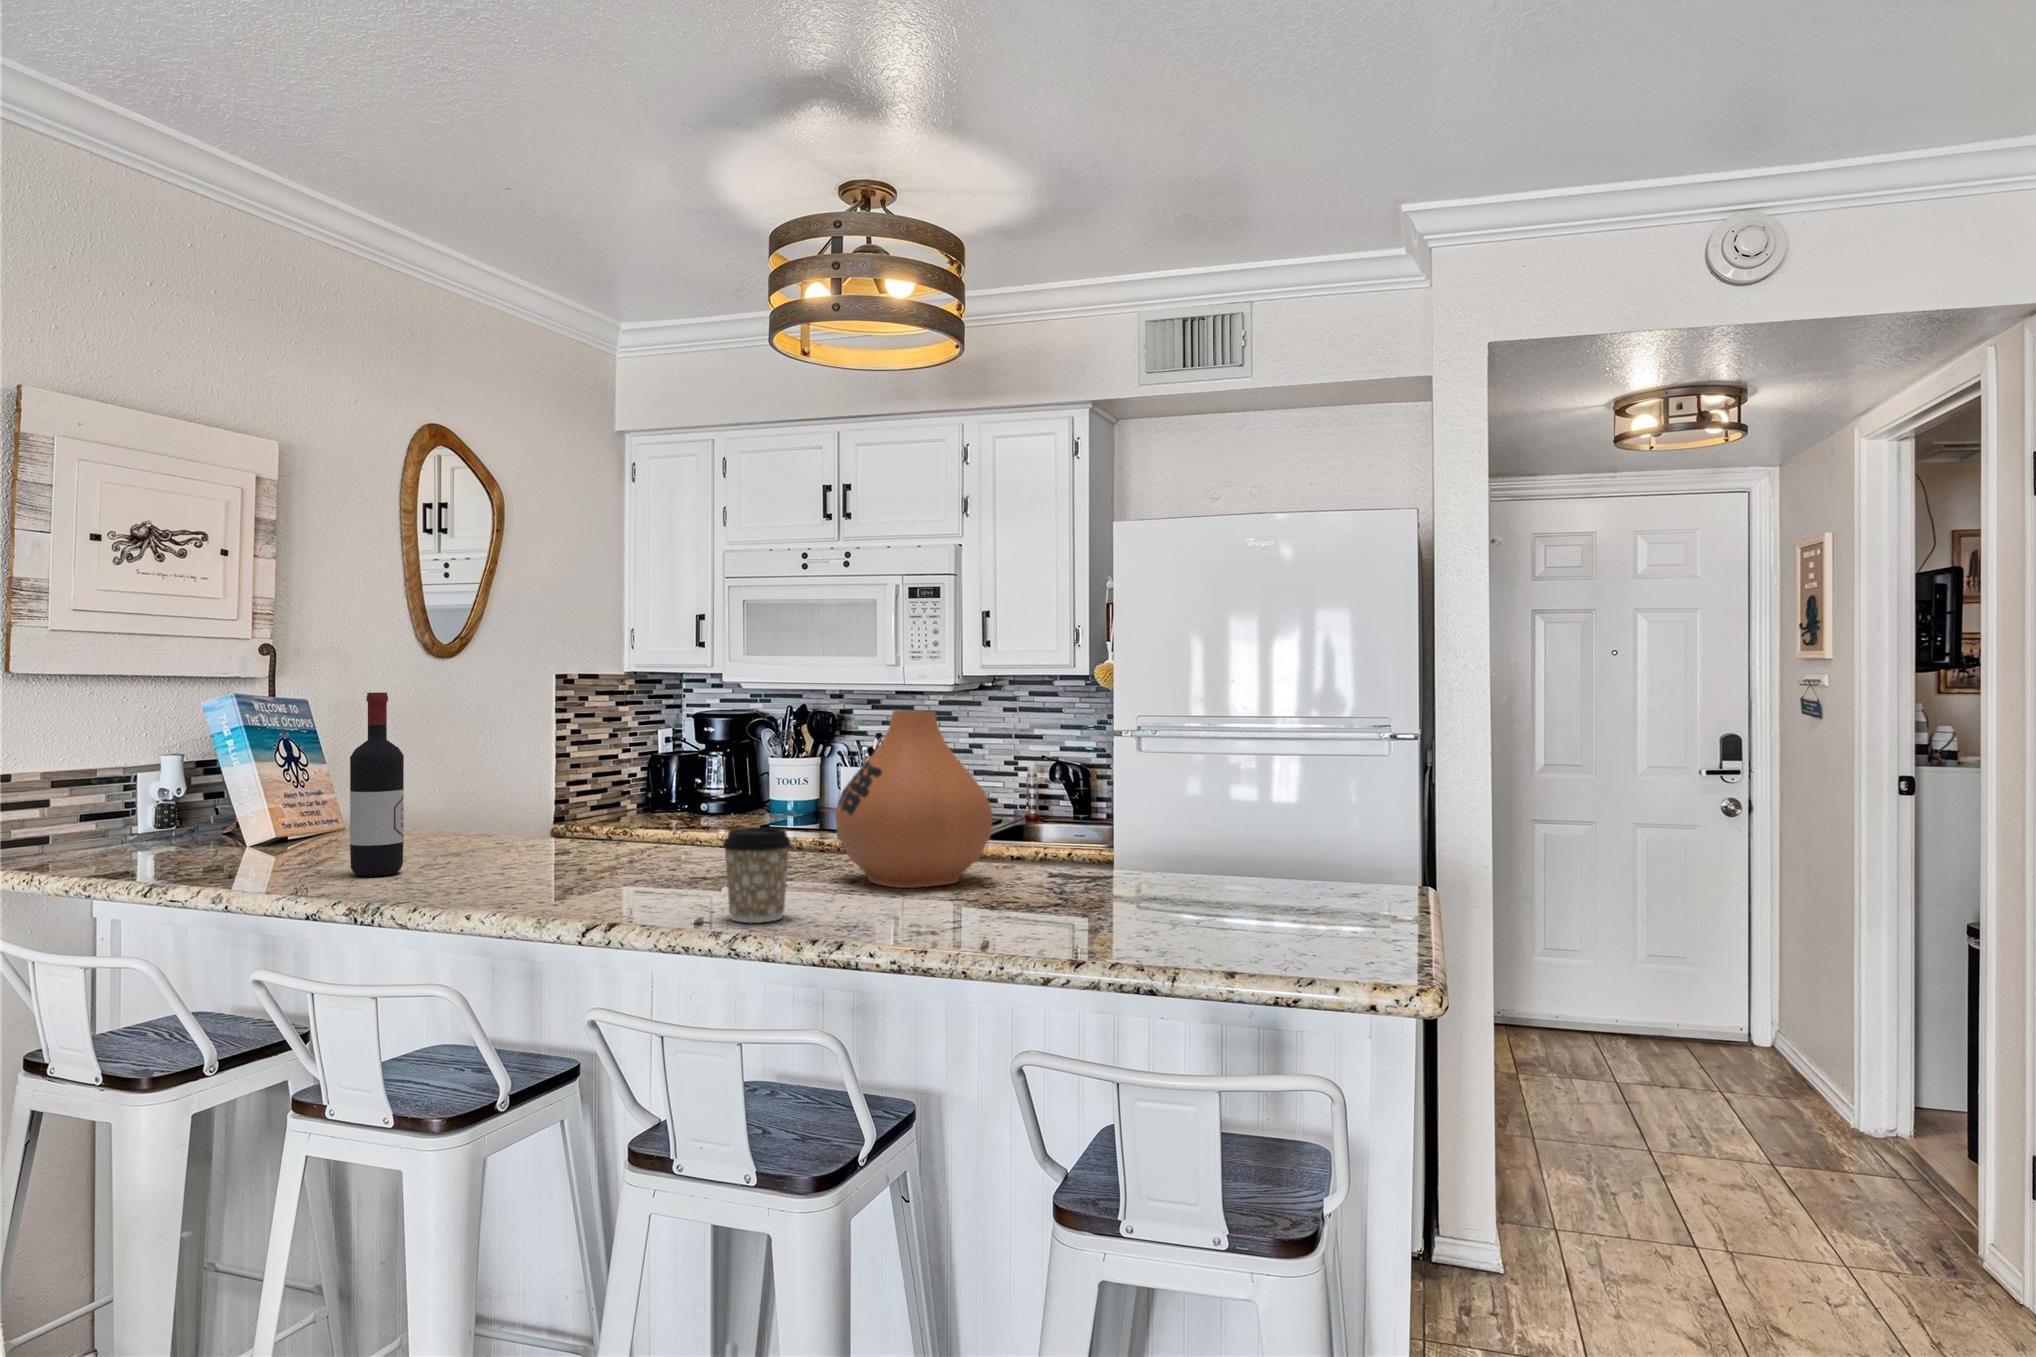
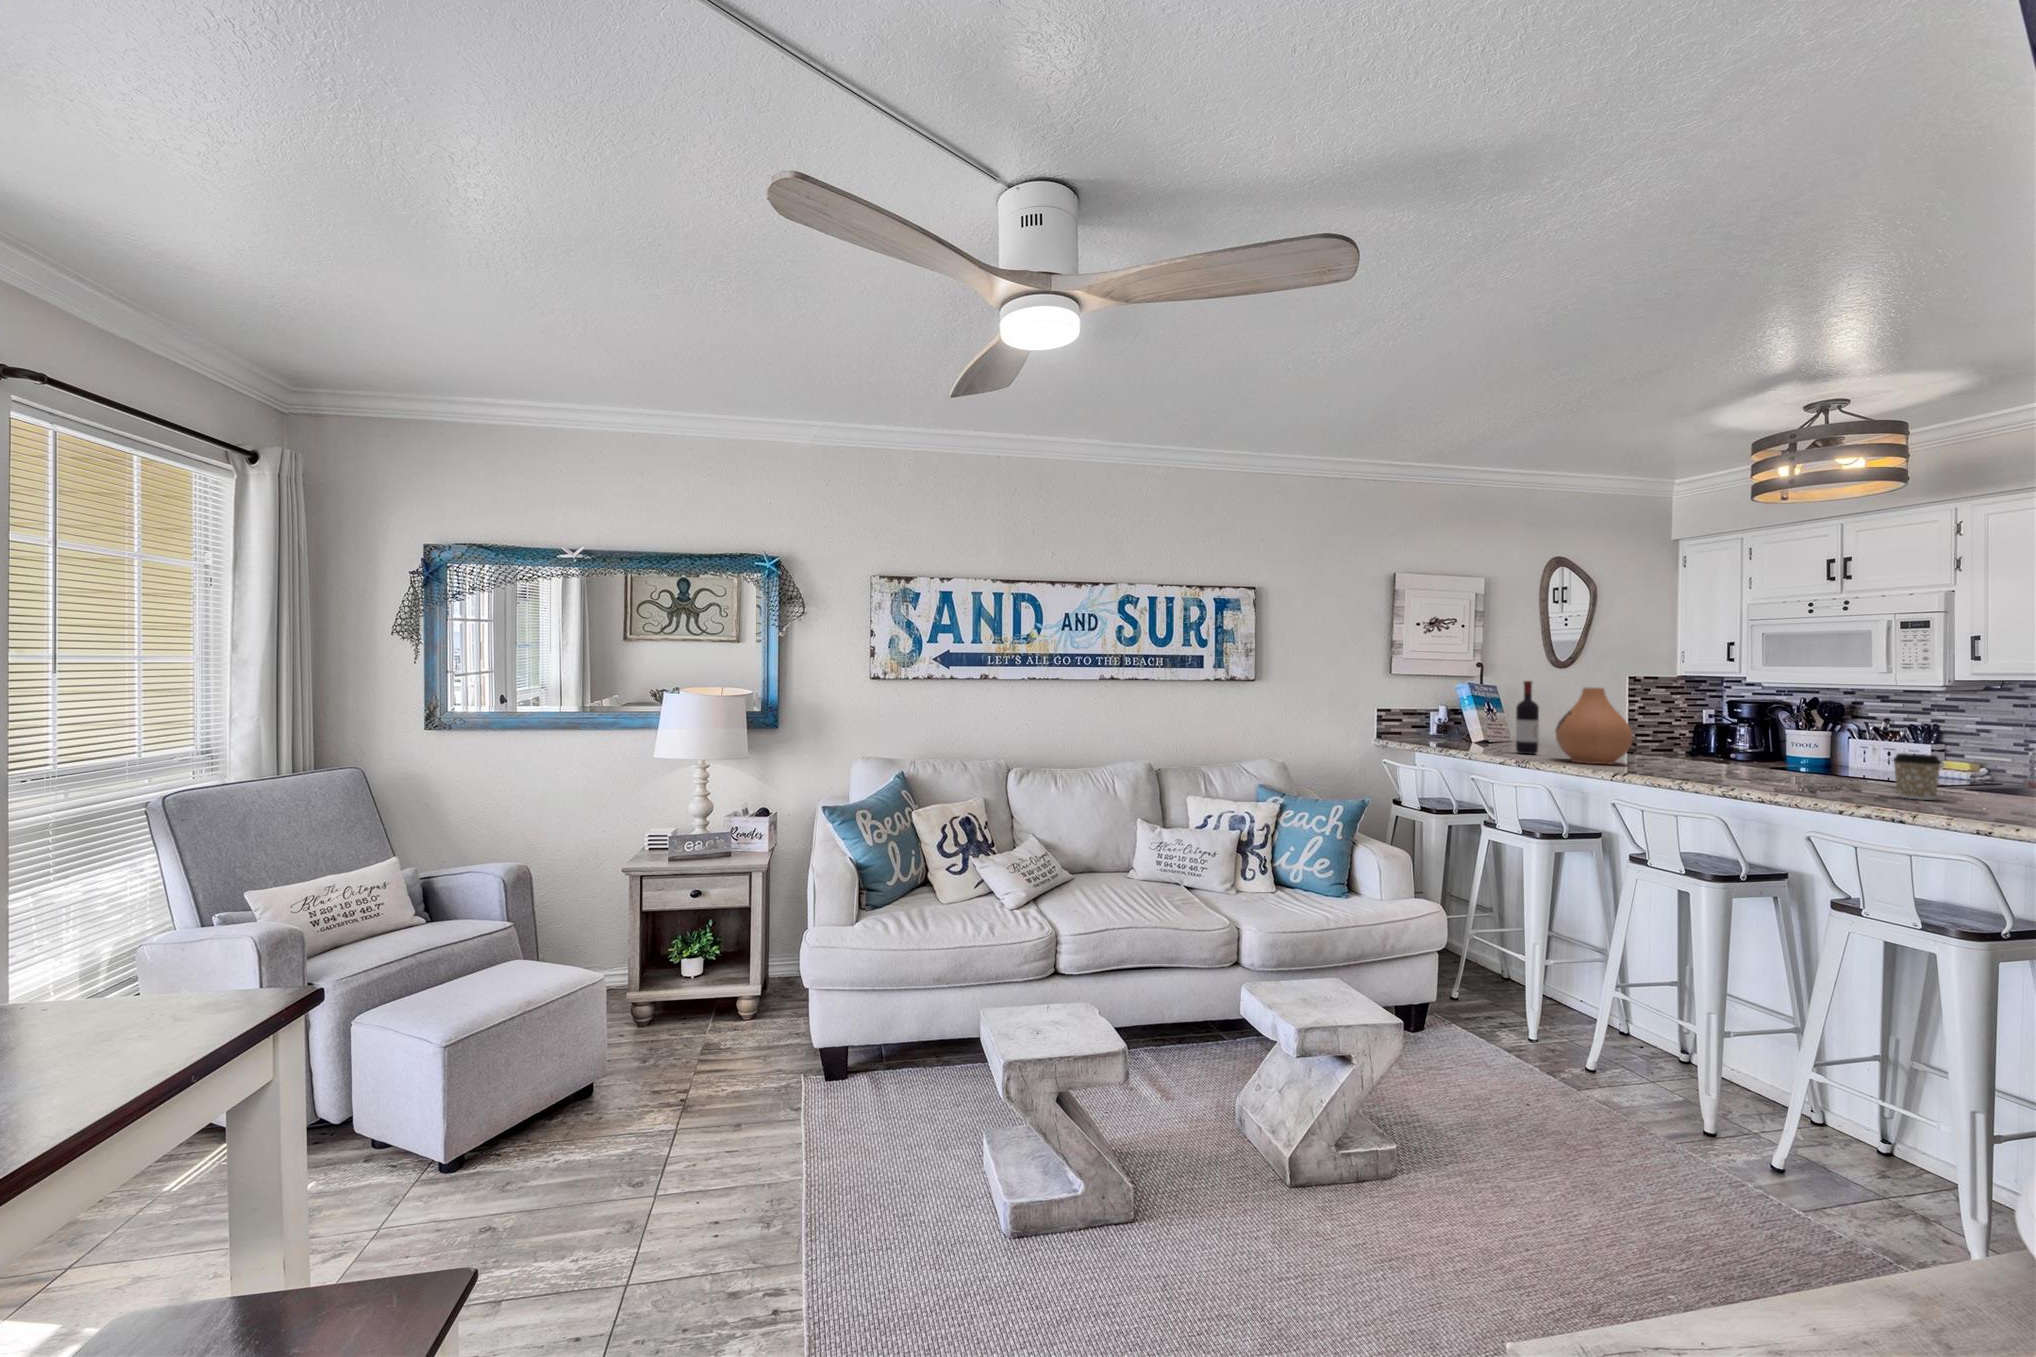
vase: present [835,710,993,888] -> present [1555,688,1633,764]
coffee cup: present [723,828,791,923] -> present [1893,753,1941,800]

